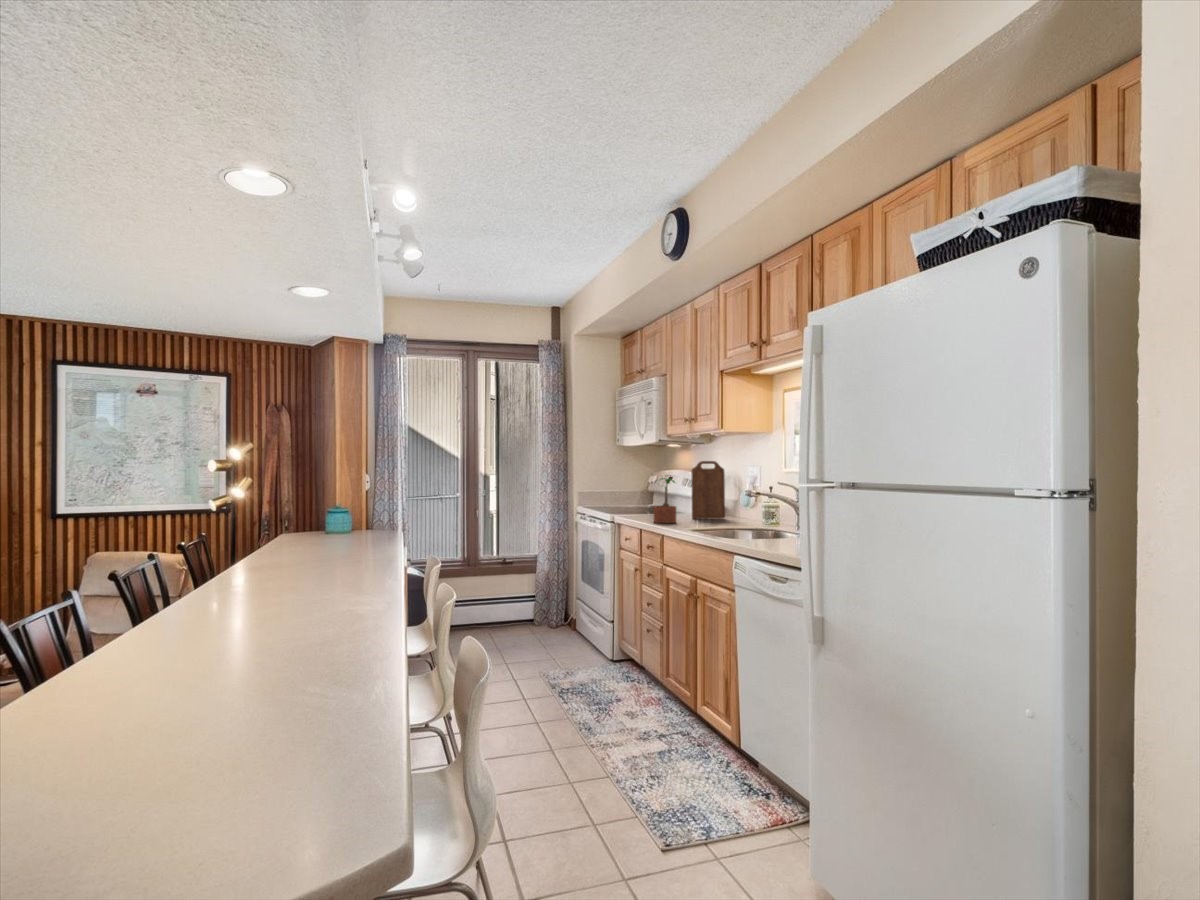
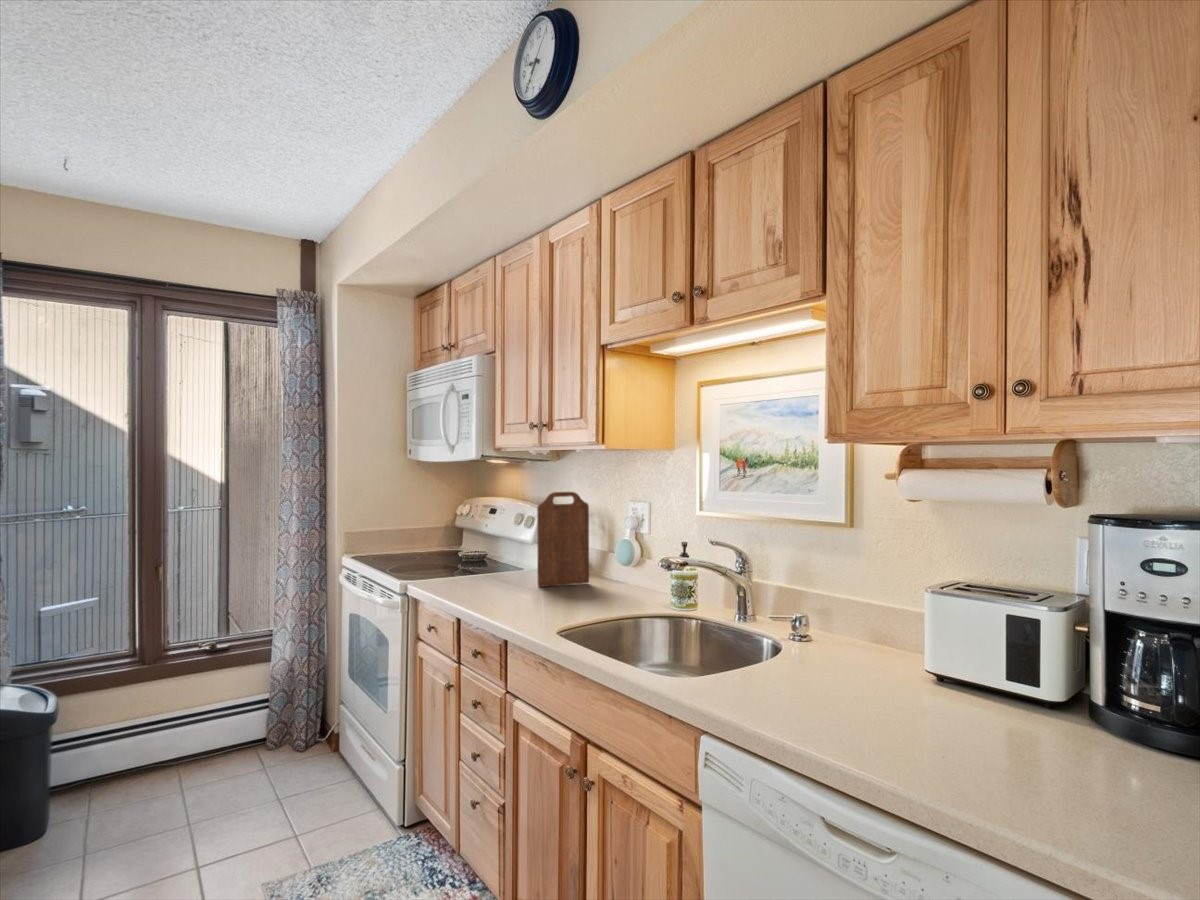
potted plant: present [653,478,676,523] -> none [479,526,522,607]

